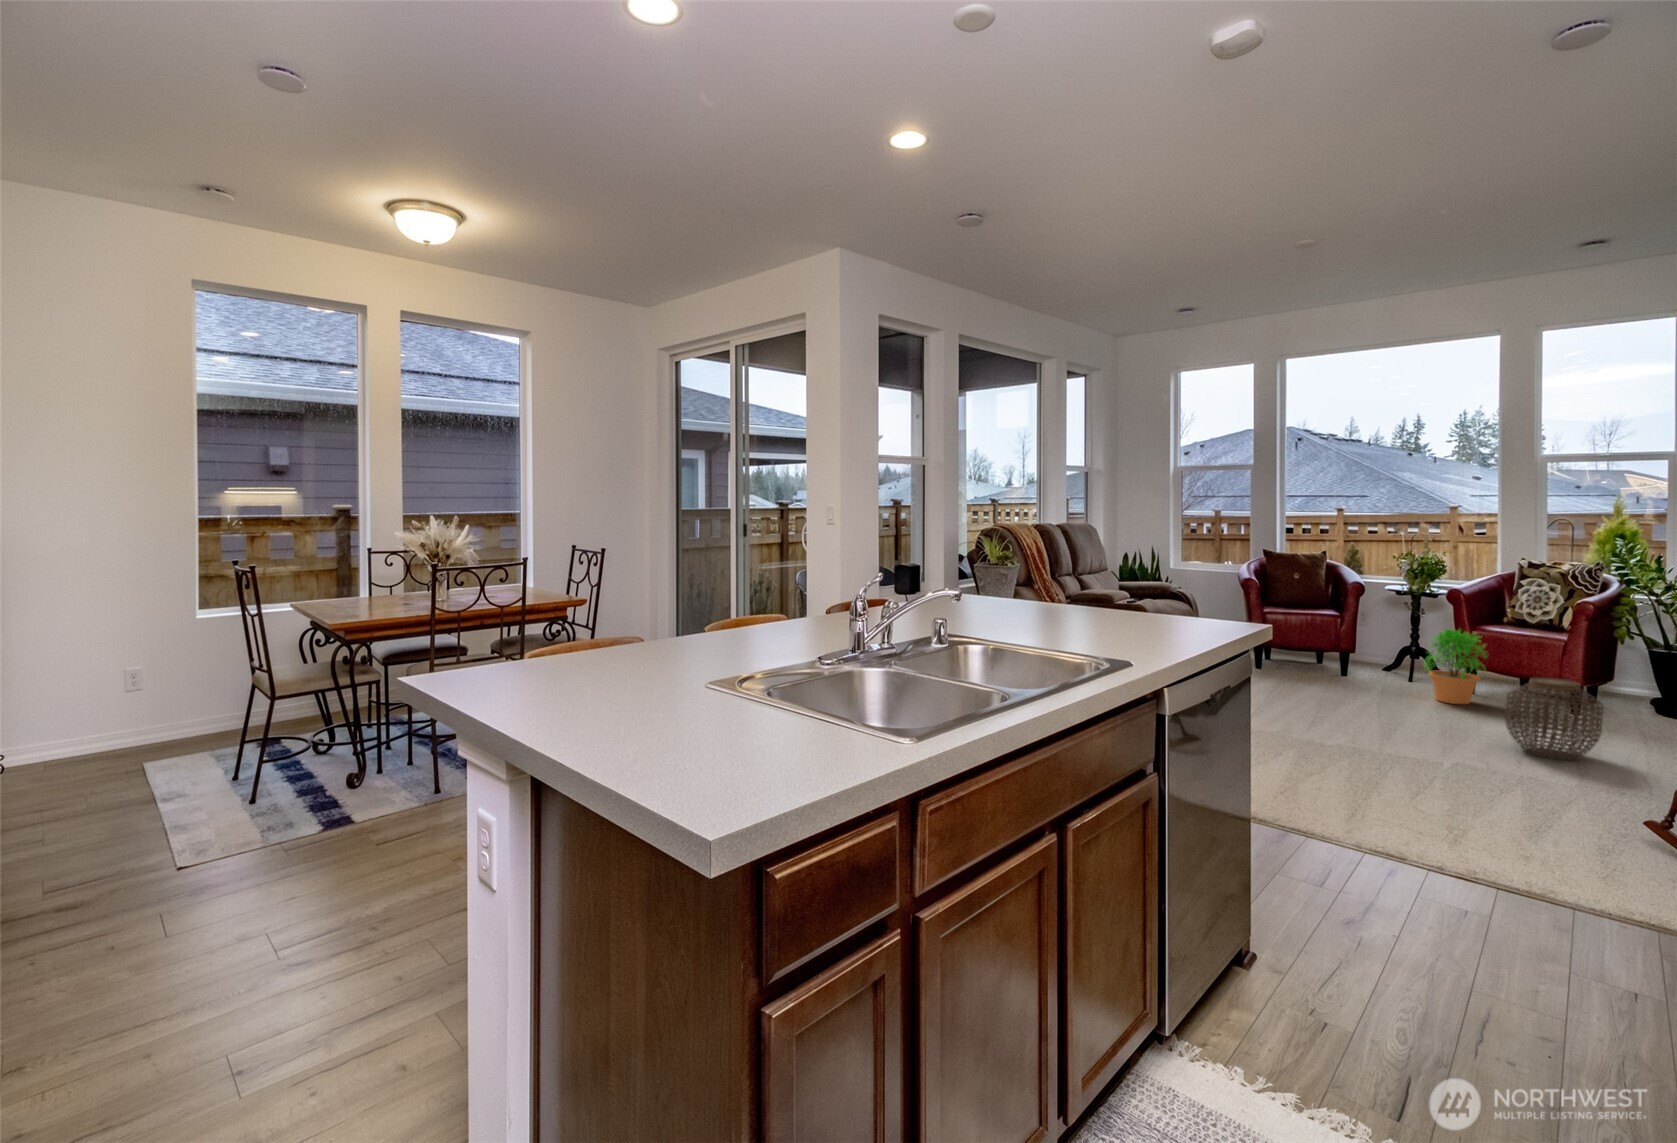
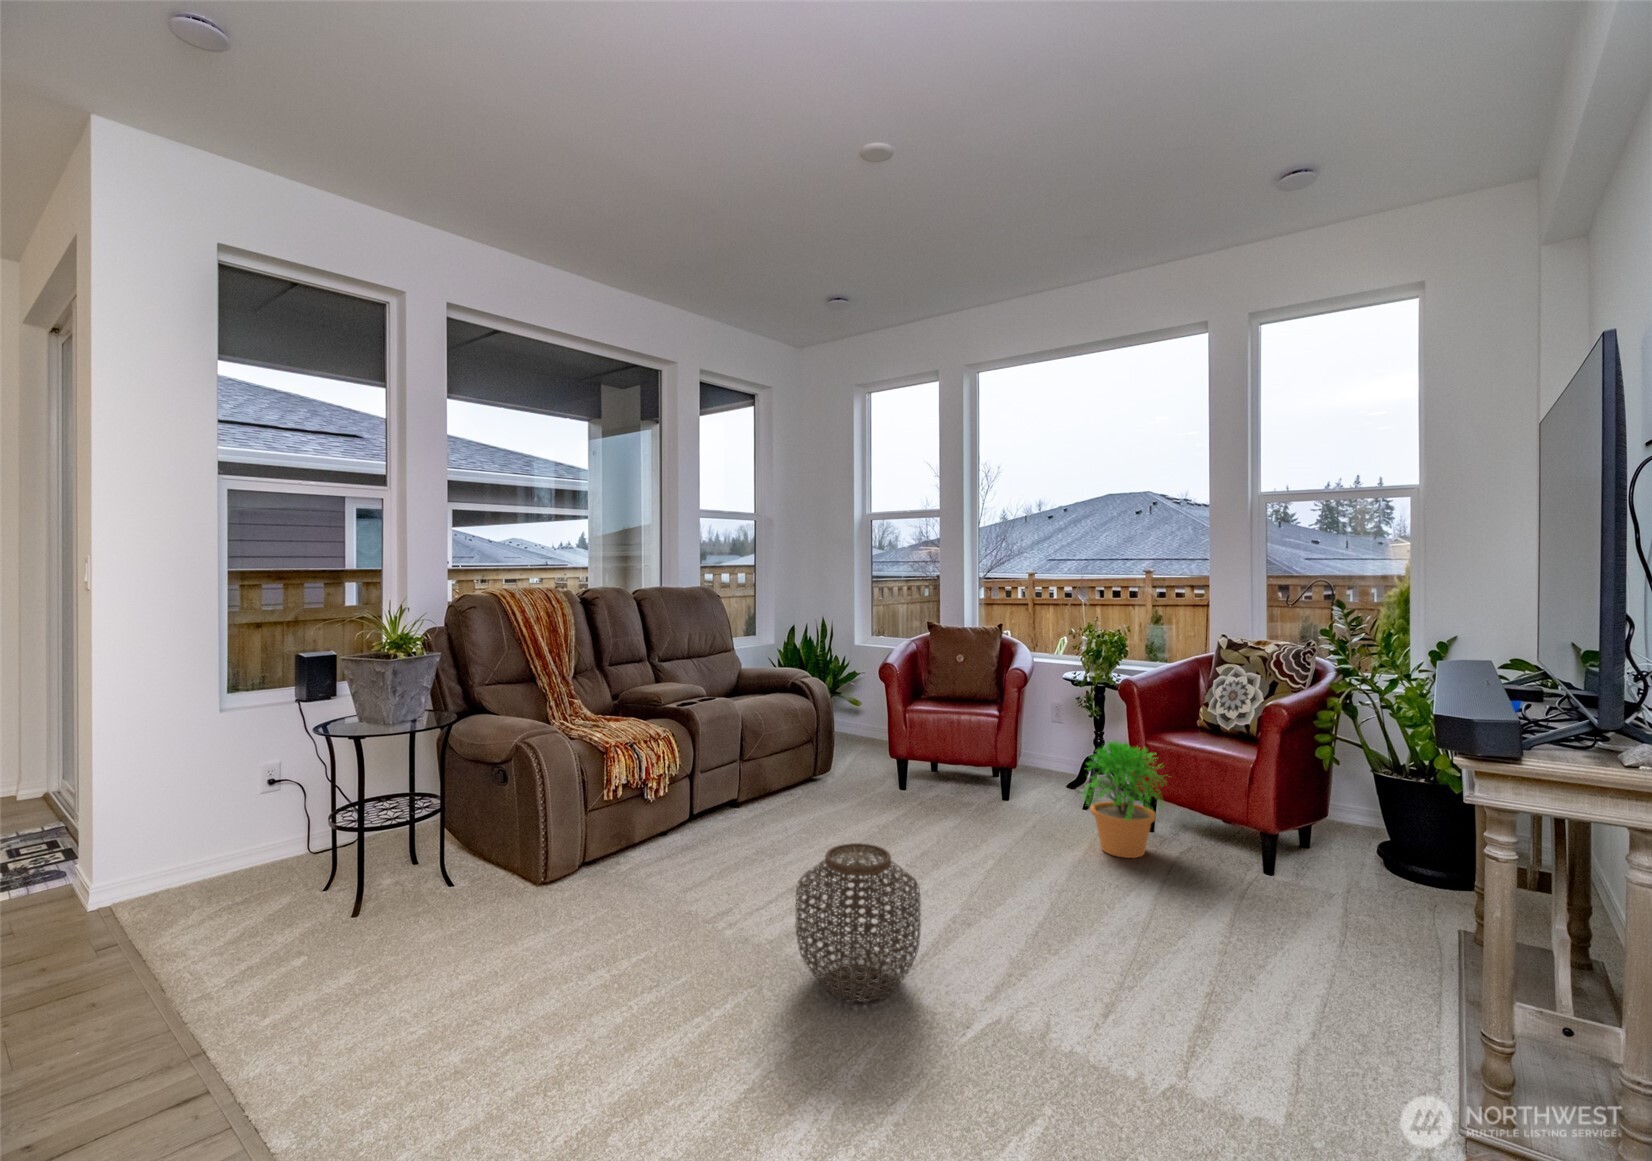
woven basket: present [1506,677,1603,760] -> present [795,843,921,1002]

